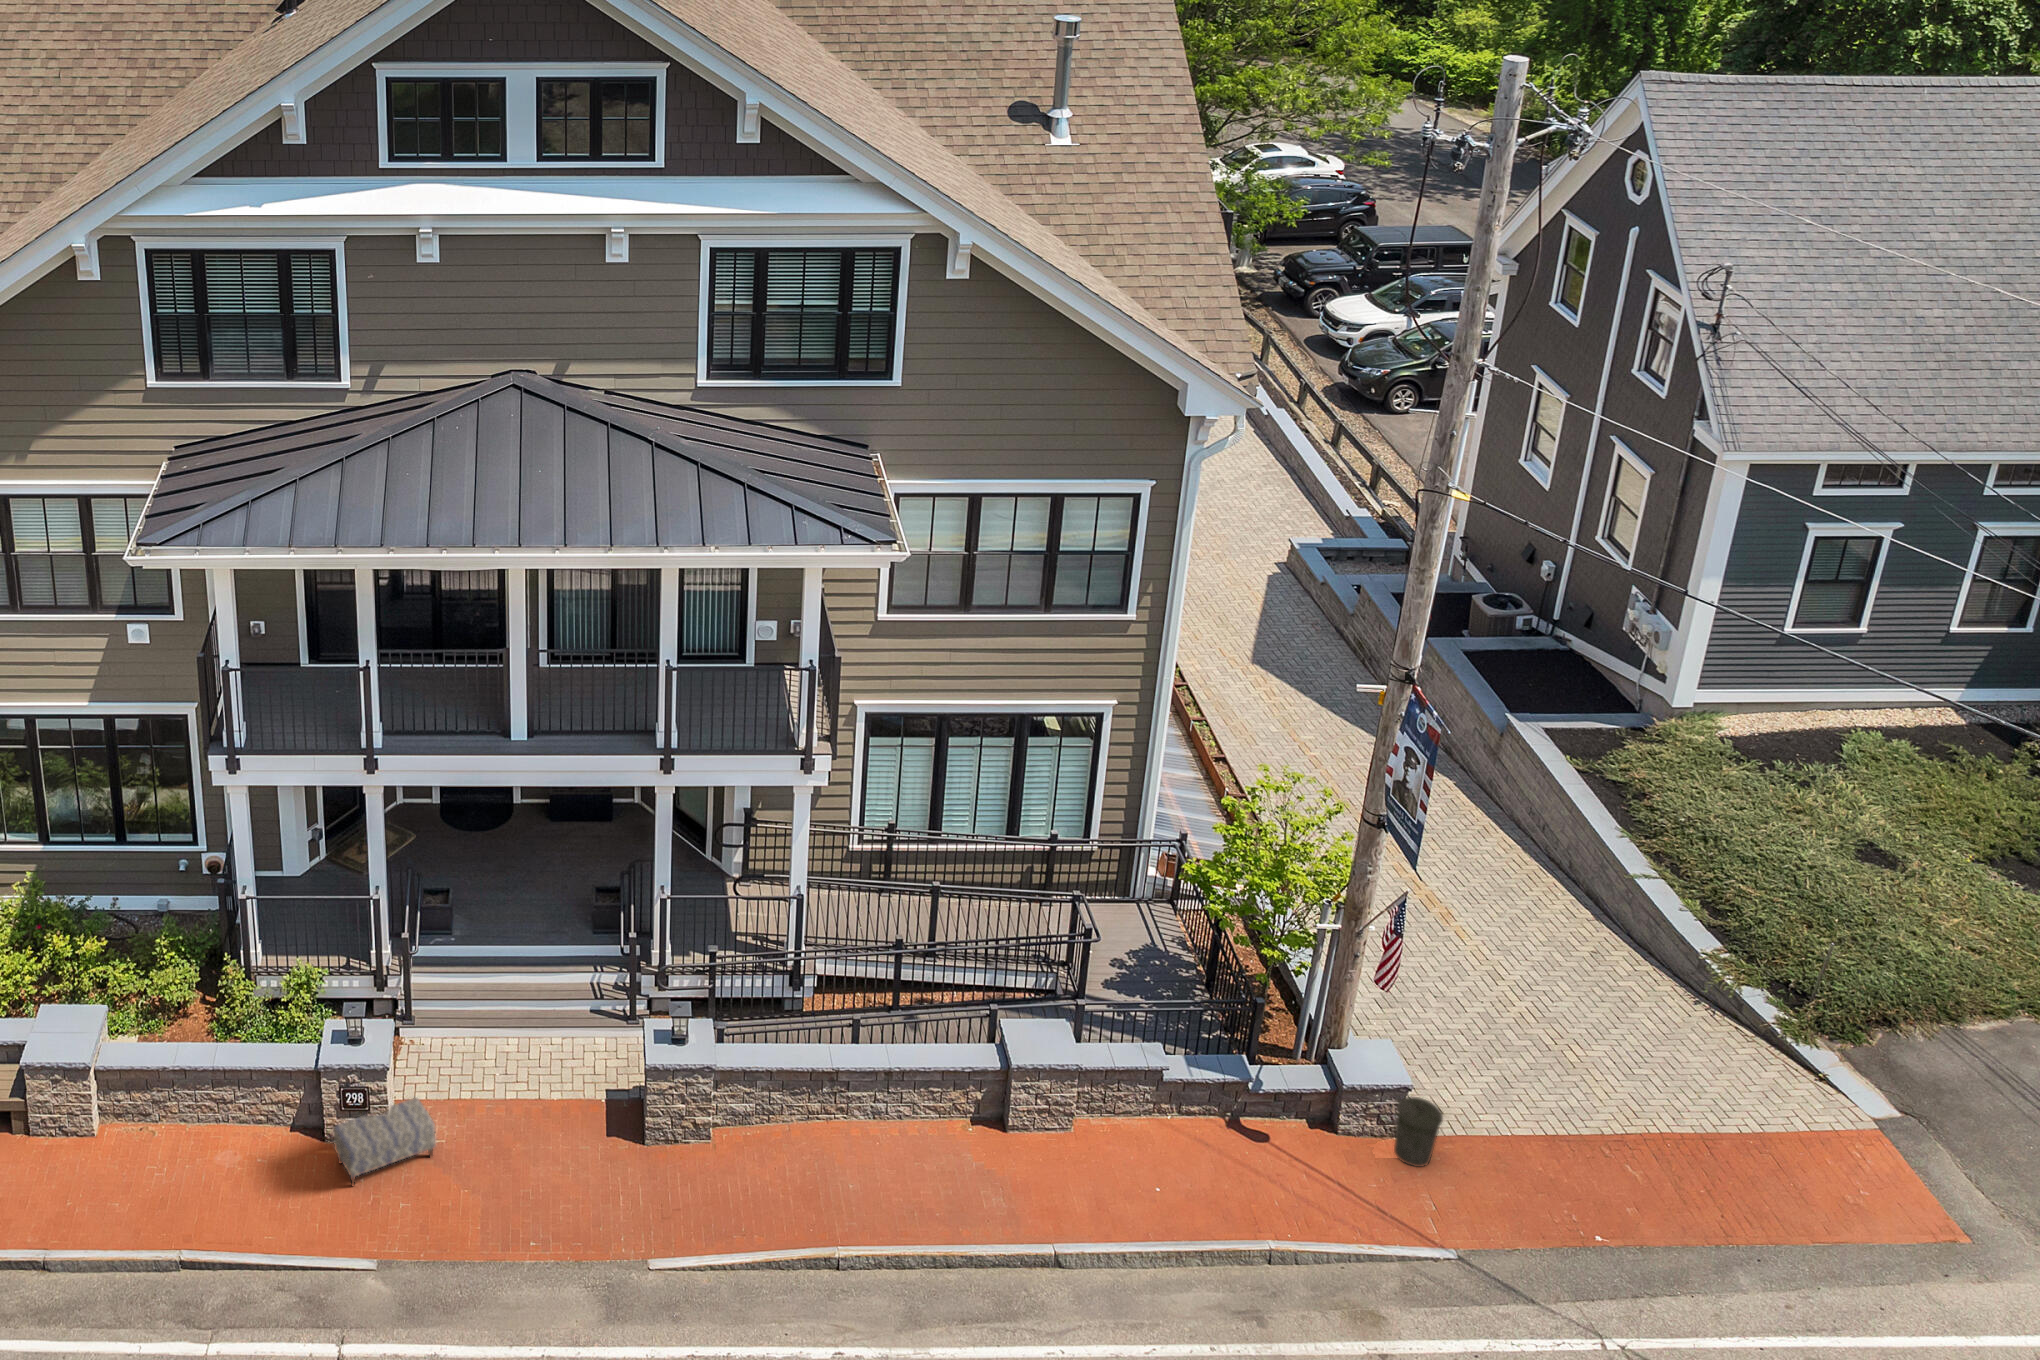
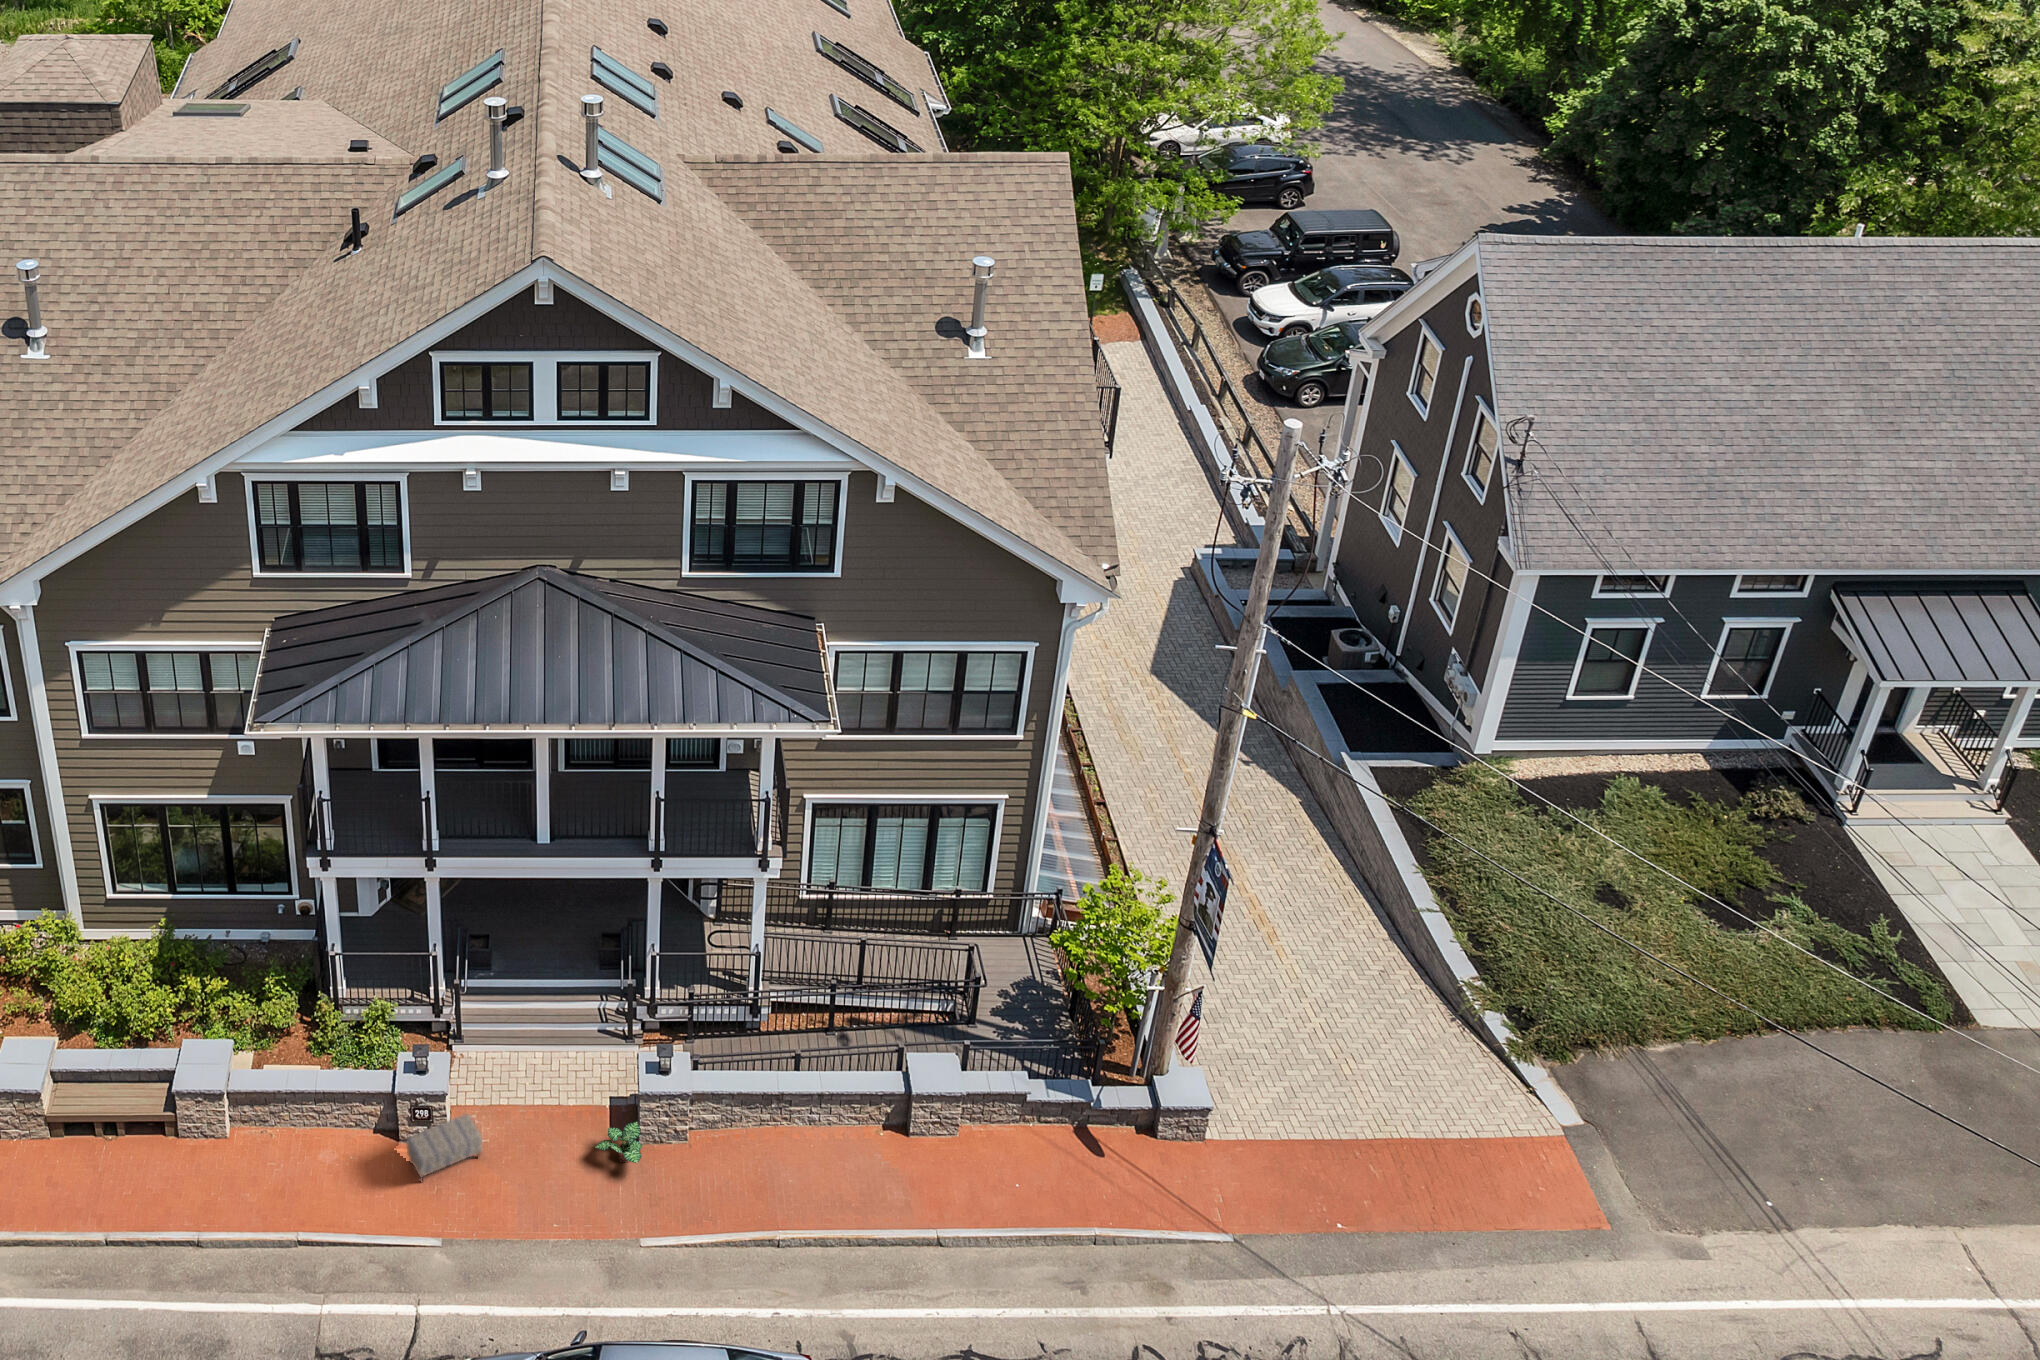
trash can: present [1394,1097,1443,1167] -> none [1197,1117,1233,1168]
potted plant: none [586,1107,651,1161] -> present [595,1122,643,1163]

